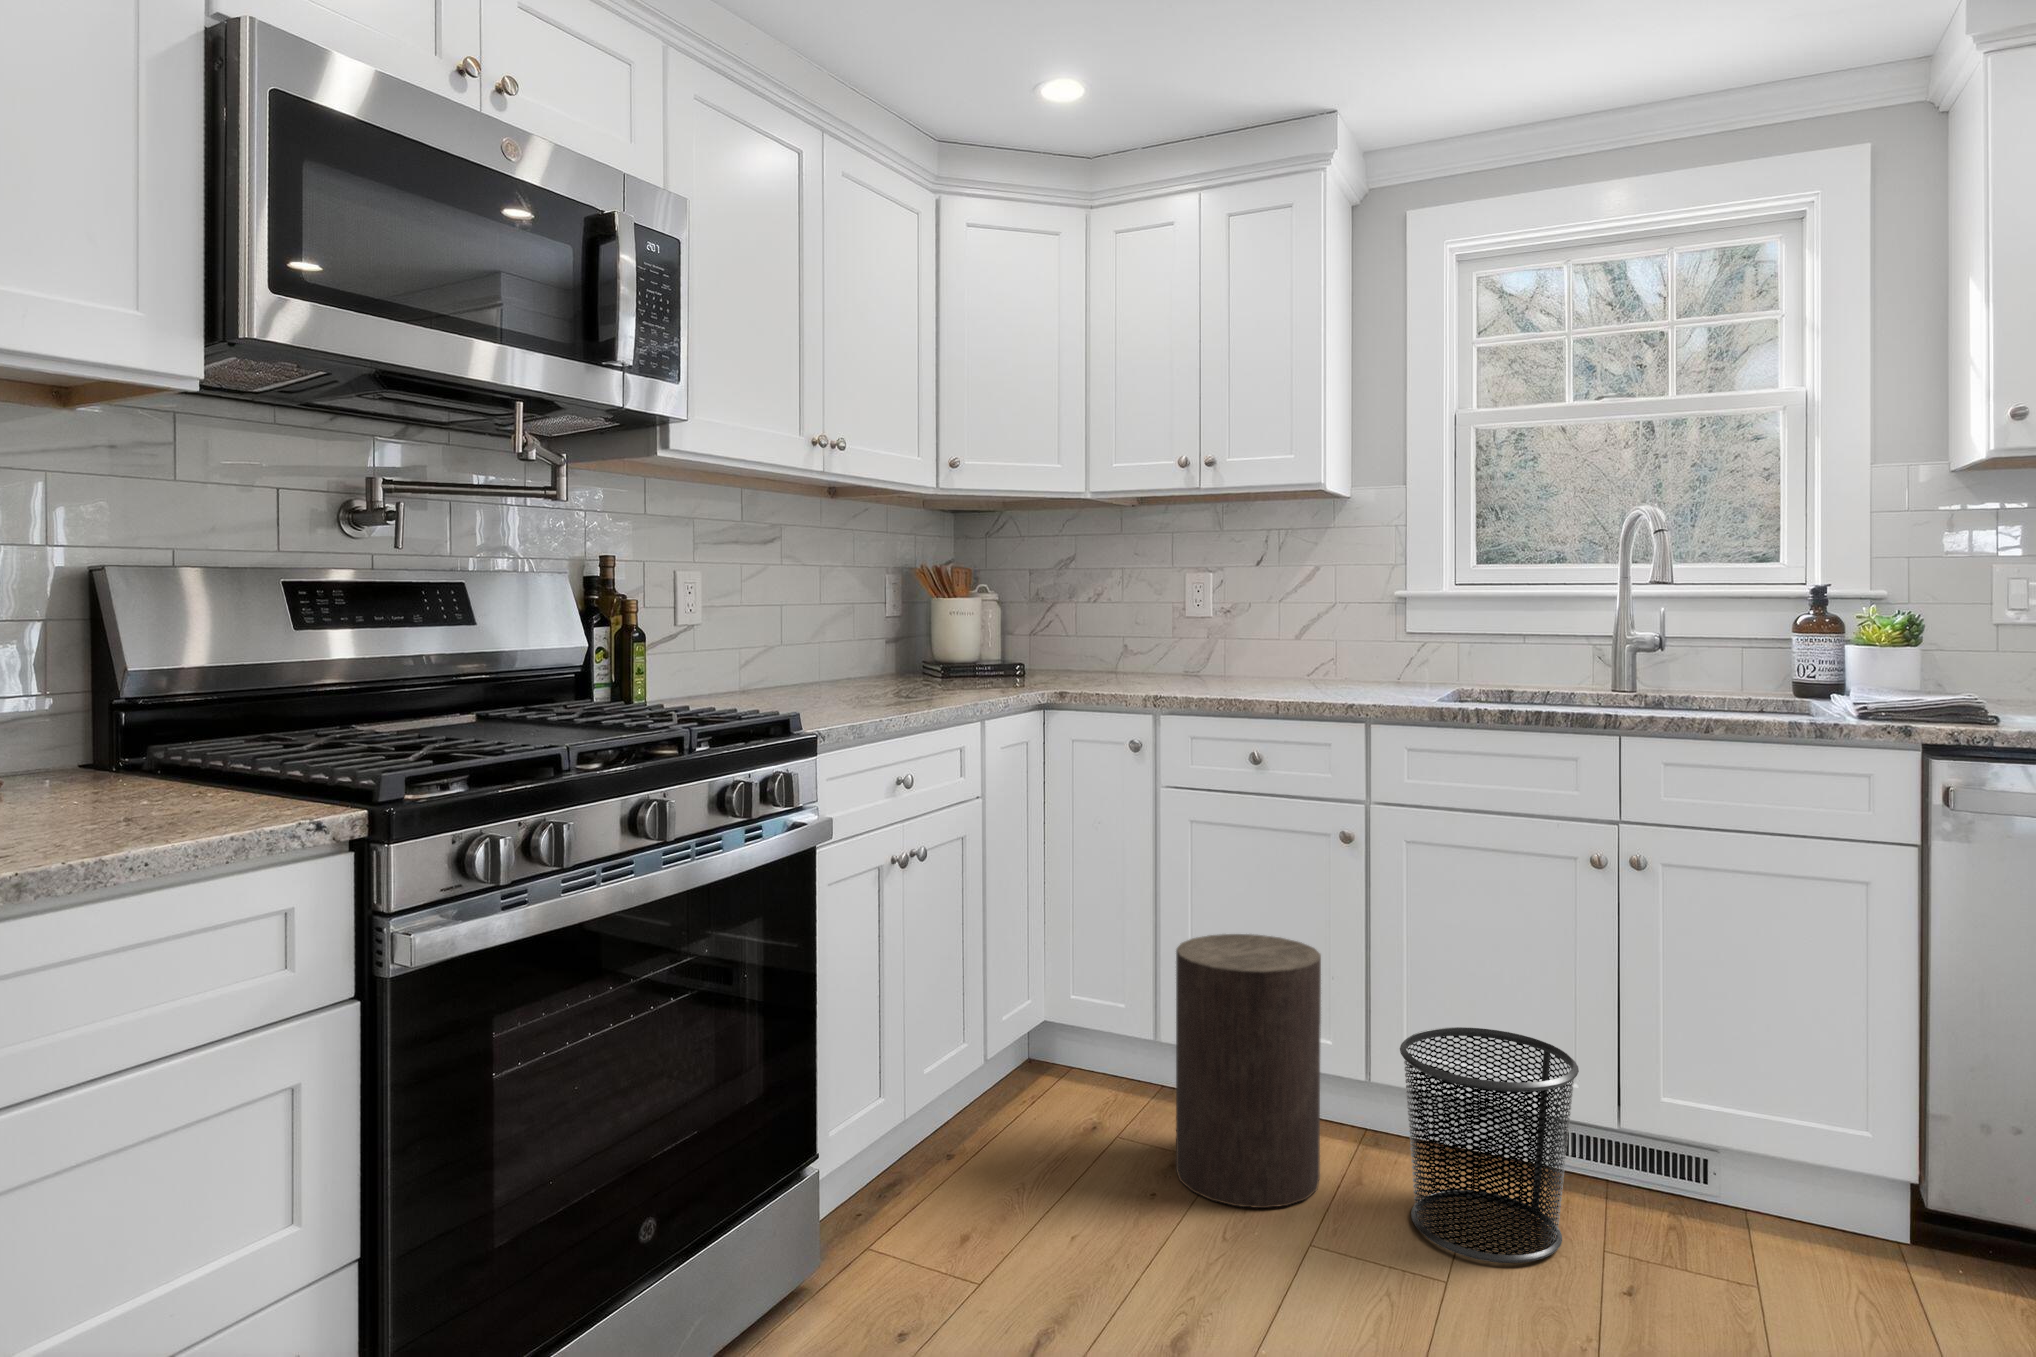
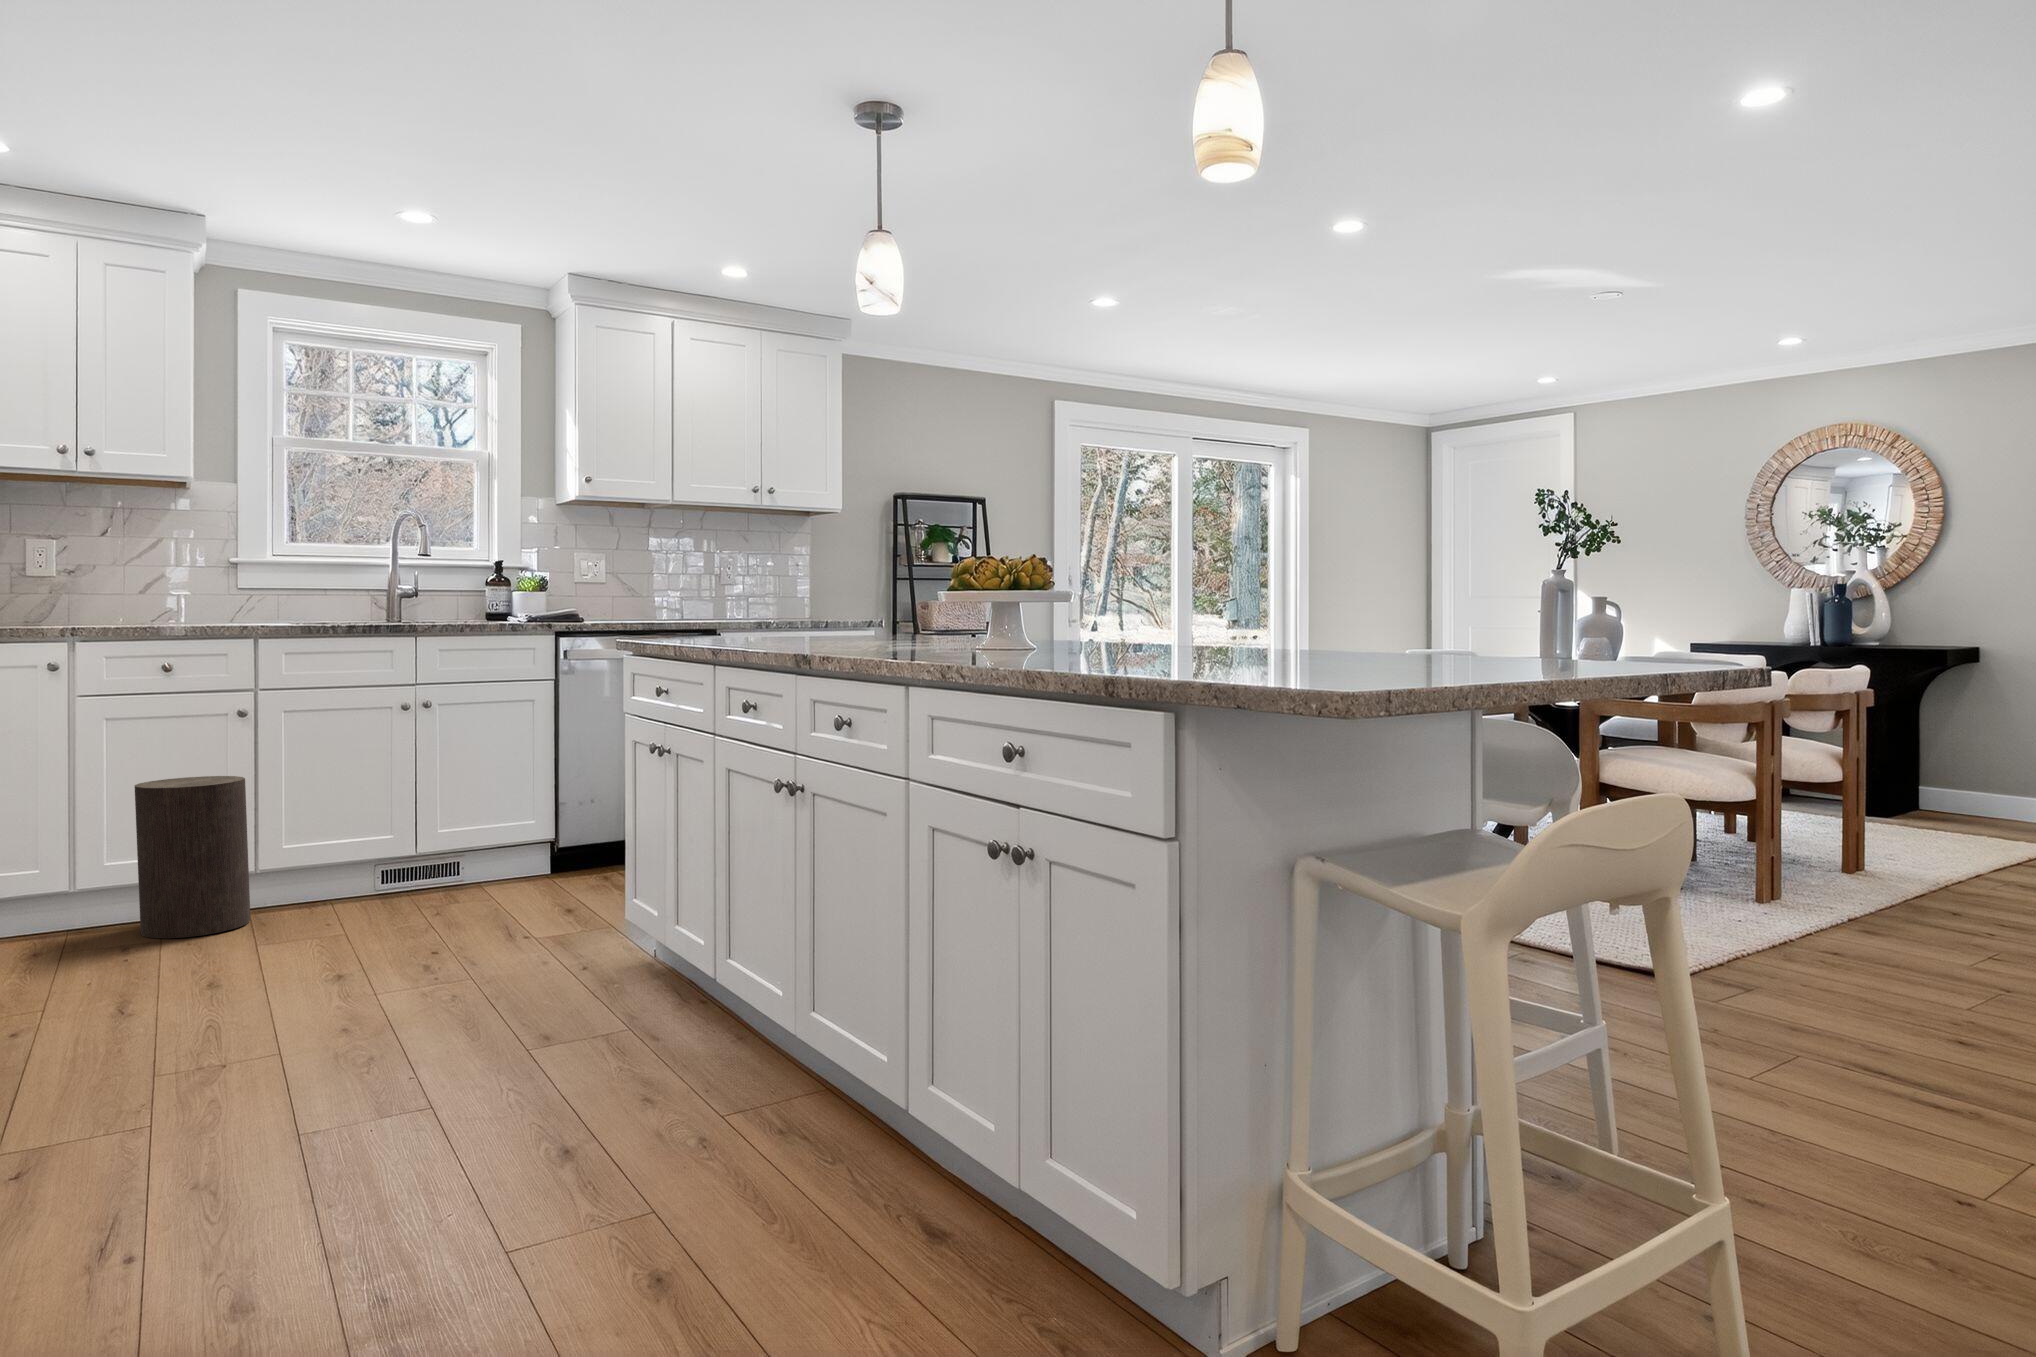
waste bin: present [1400,1027,1579,1263] -> none [303,805,409,919]

